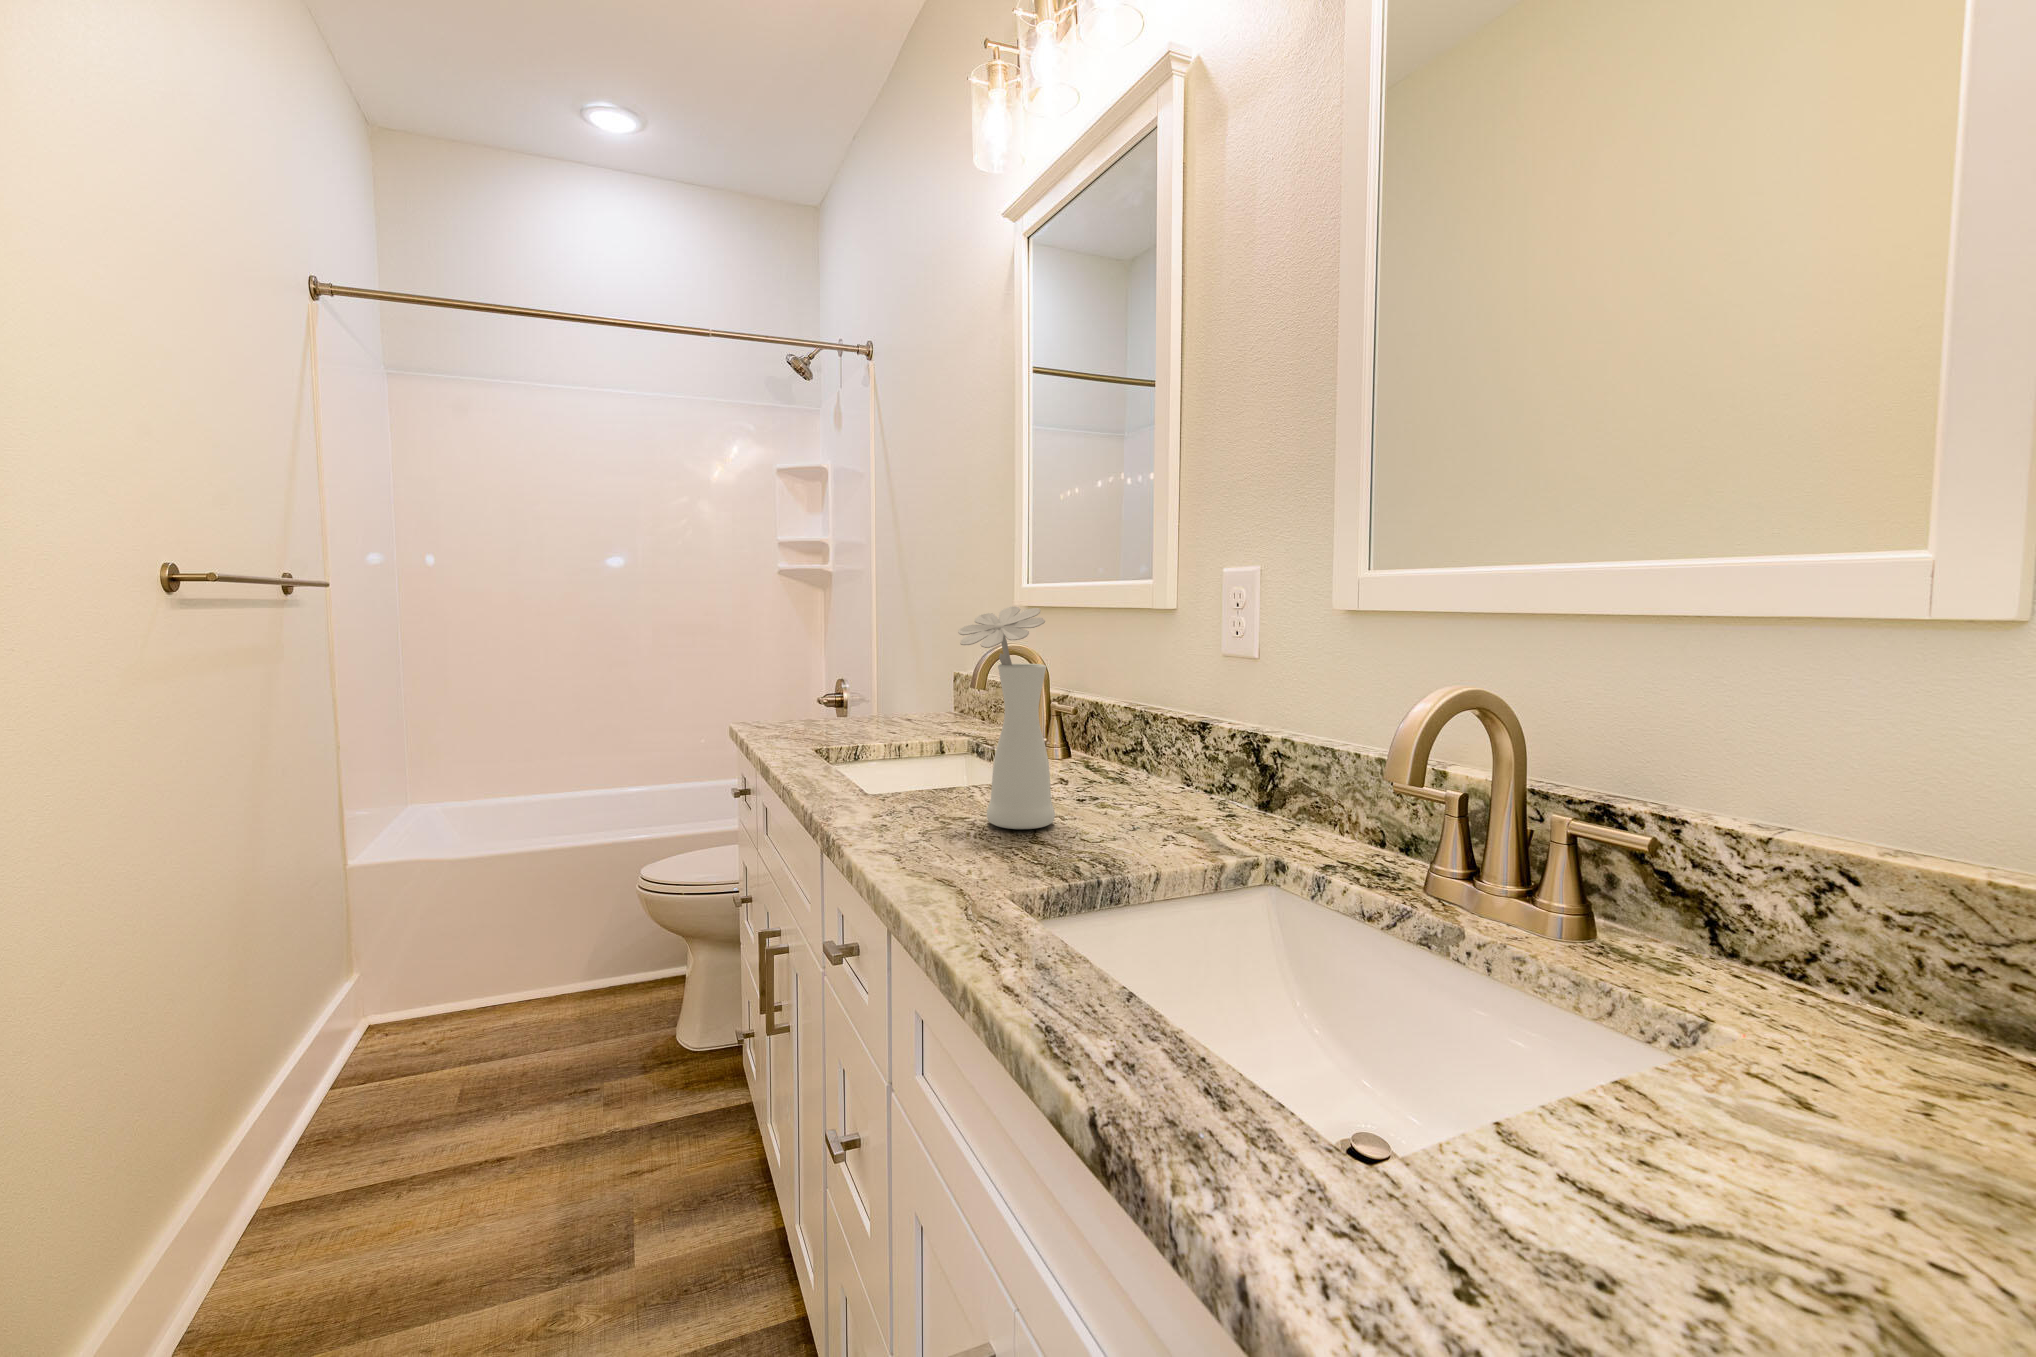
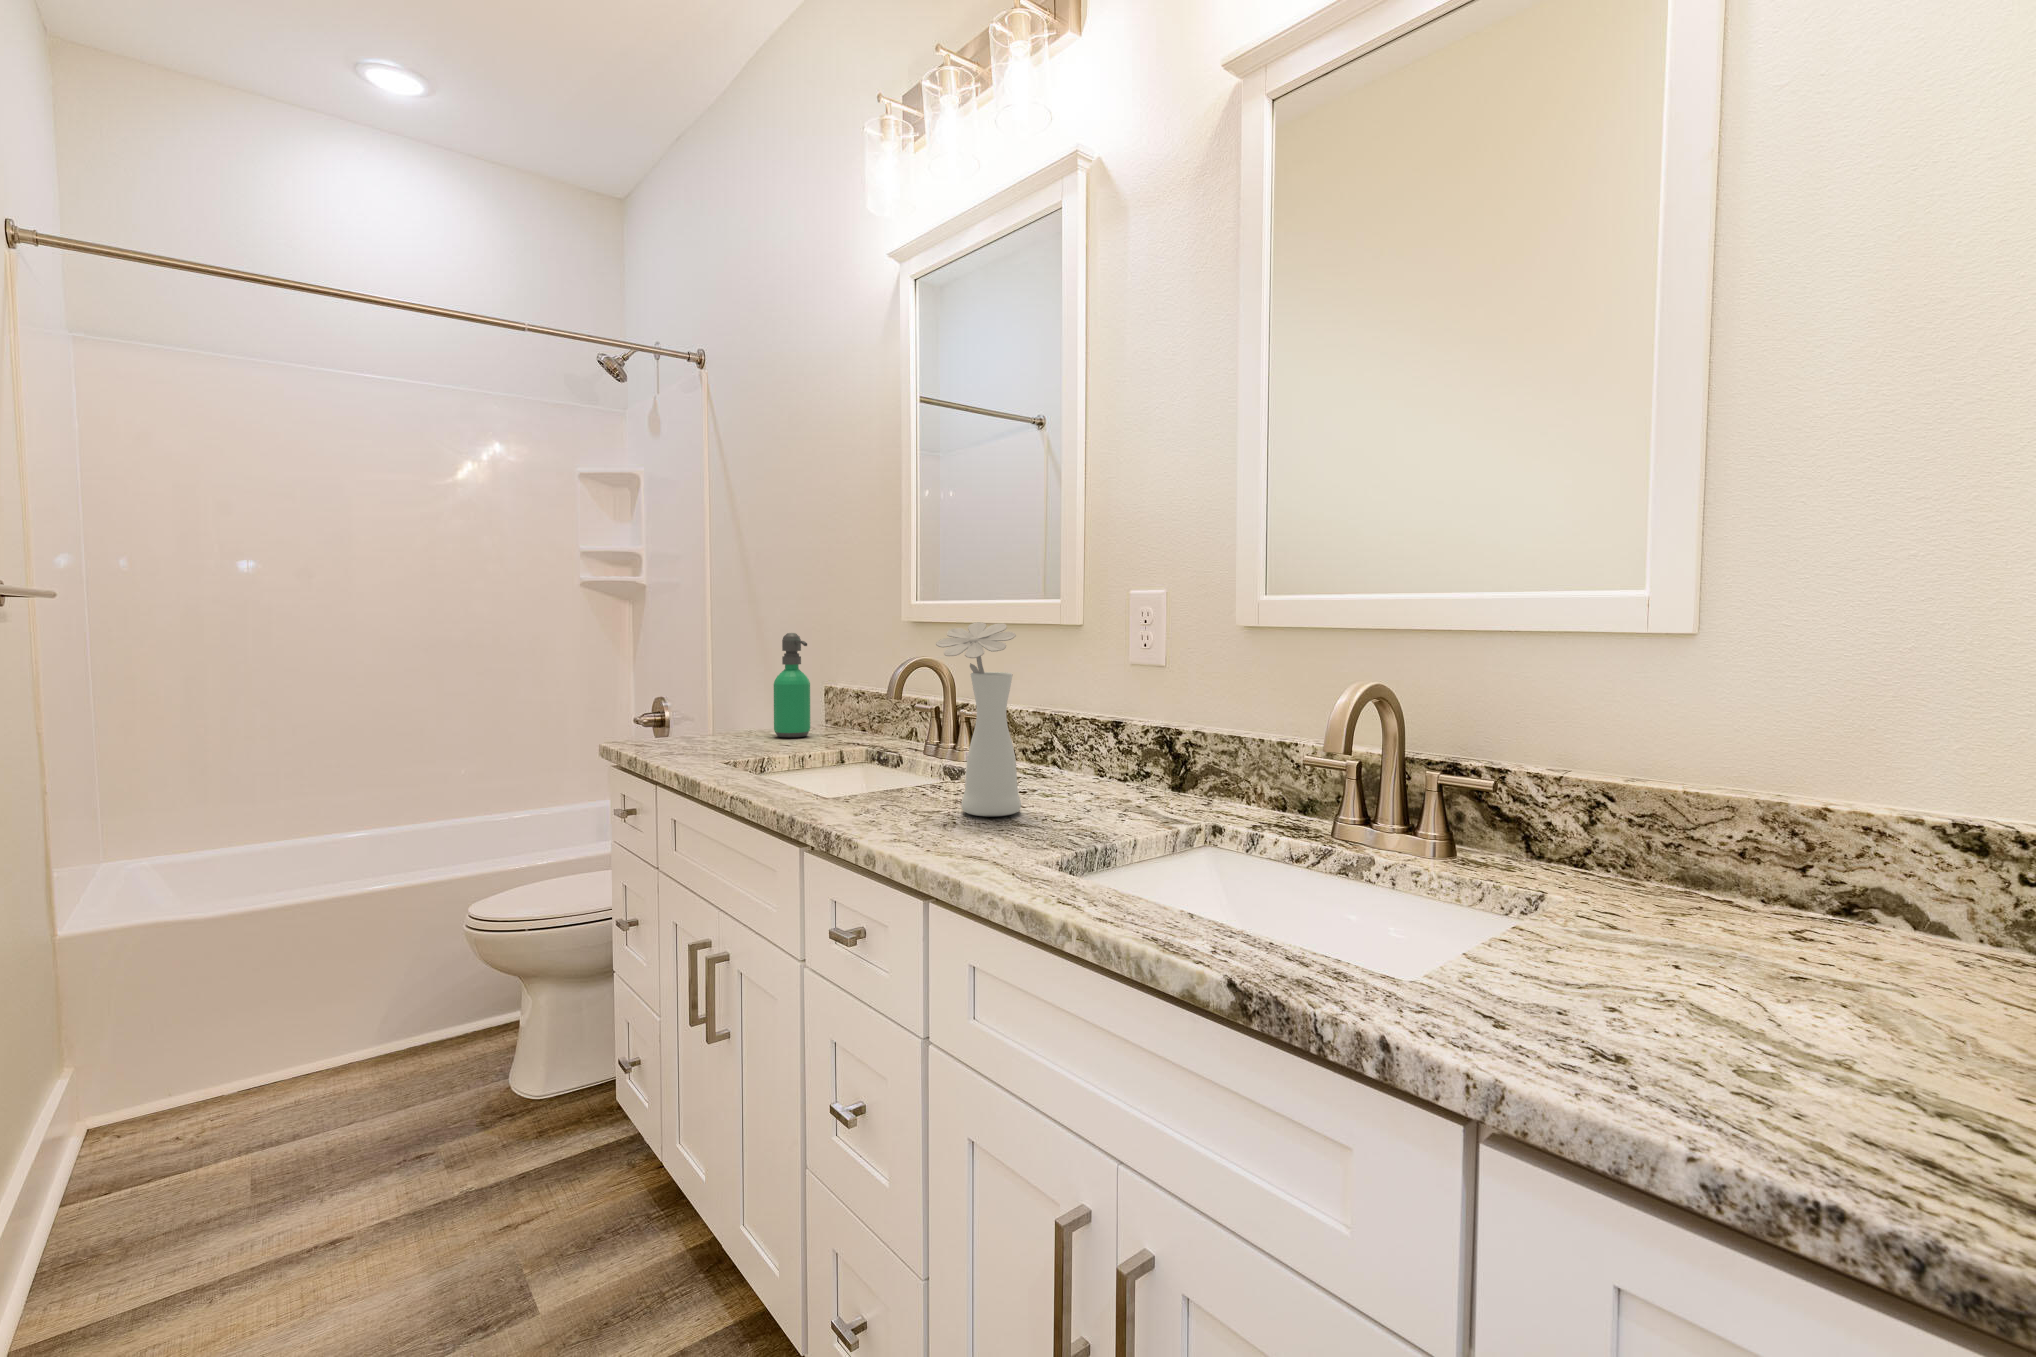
soap dispenser: none [891,619,927,724] -> present [774,633,810,737]

